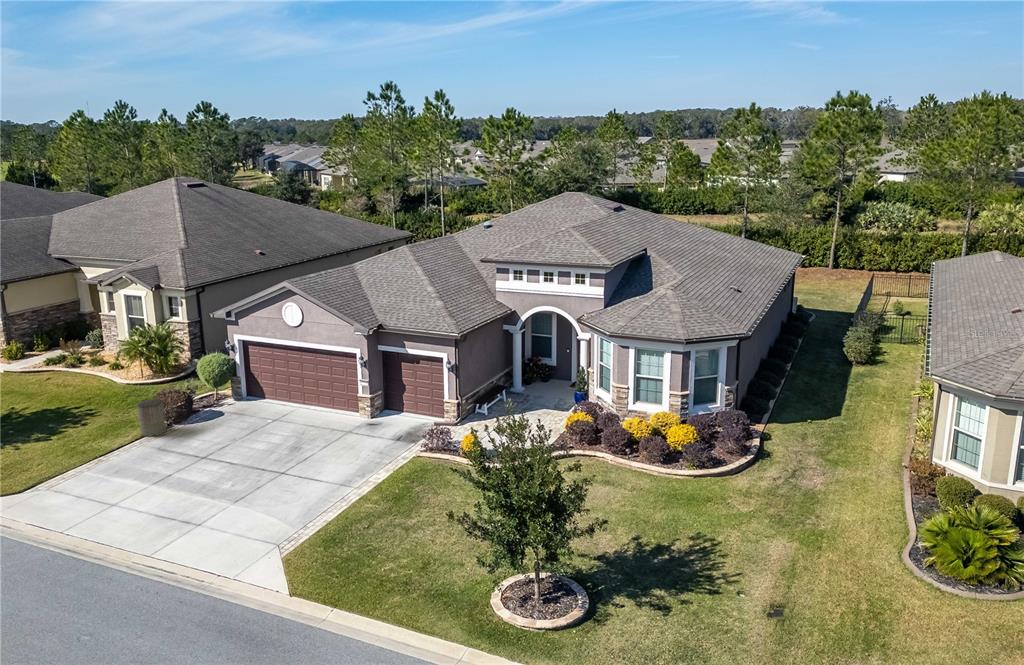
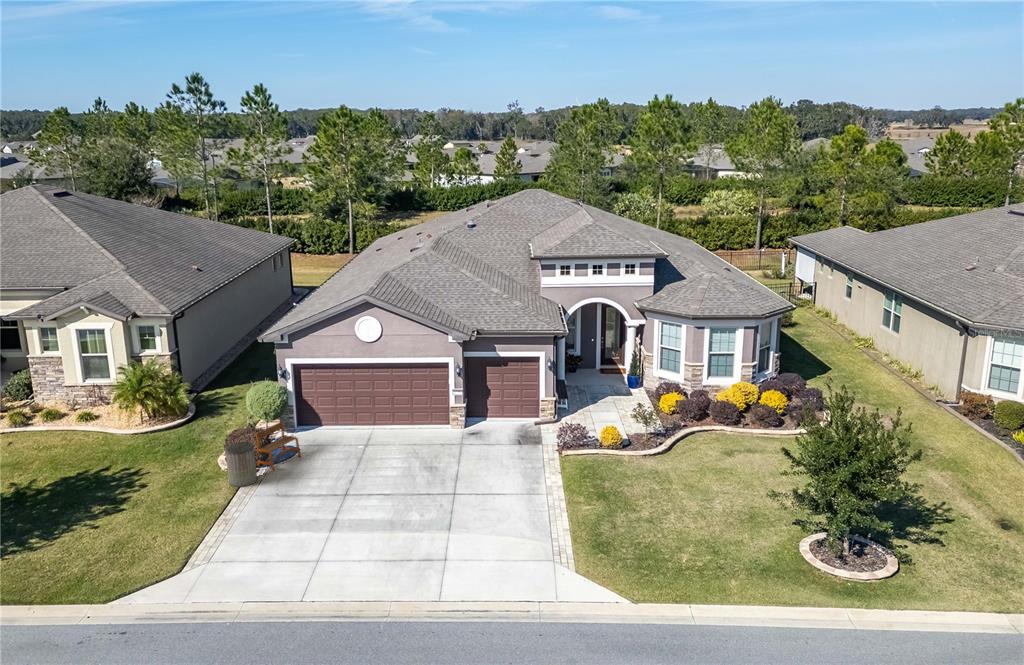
bench: none [175,387,218,429] -> present [255,422,301,471]

